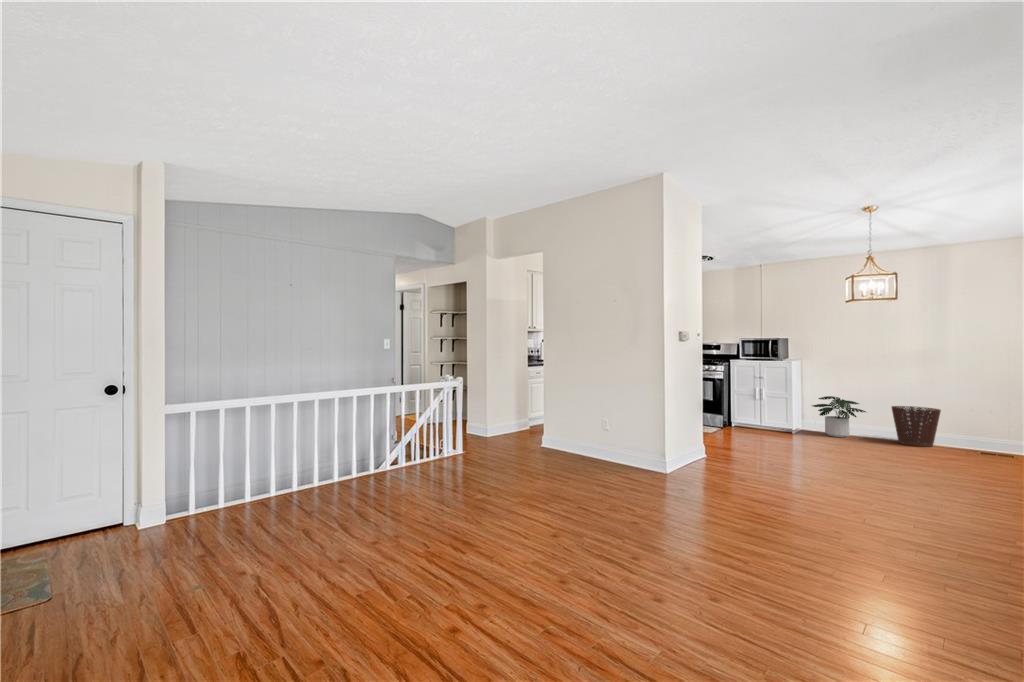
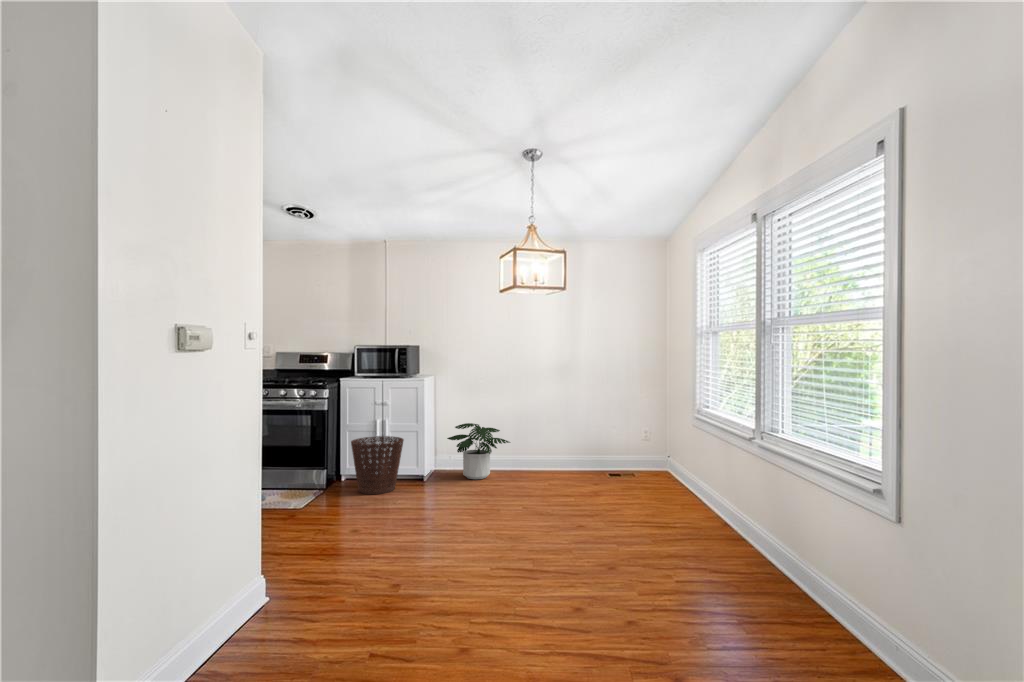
basket: present [892,406,941,447] -> present [351,436,404,494]

